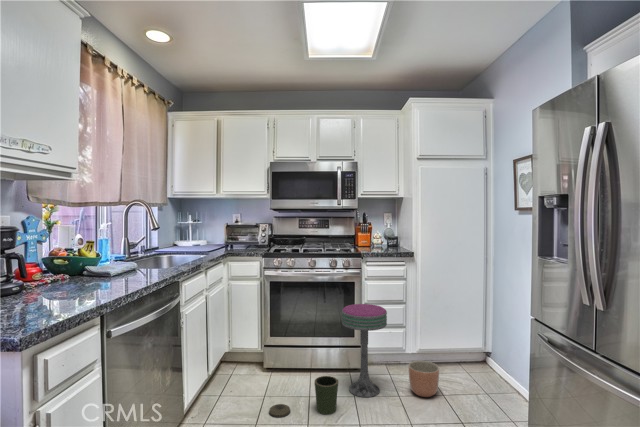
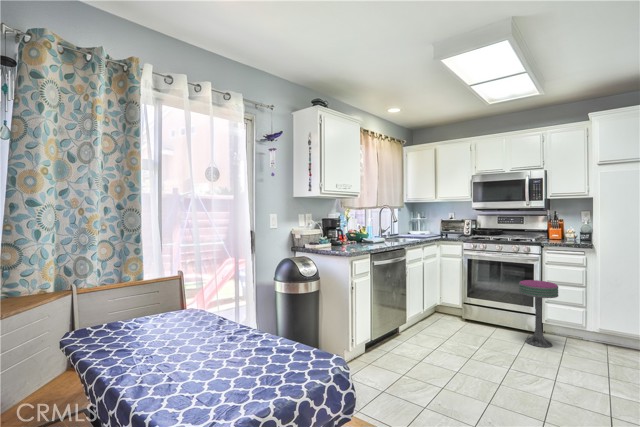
planter: present [409,361,439,397] -> none [579,330,609,358]
trash can: present [269,376,338,417] -> none [460,323,510,347]

